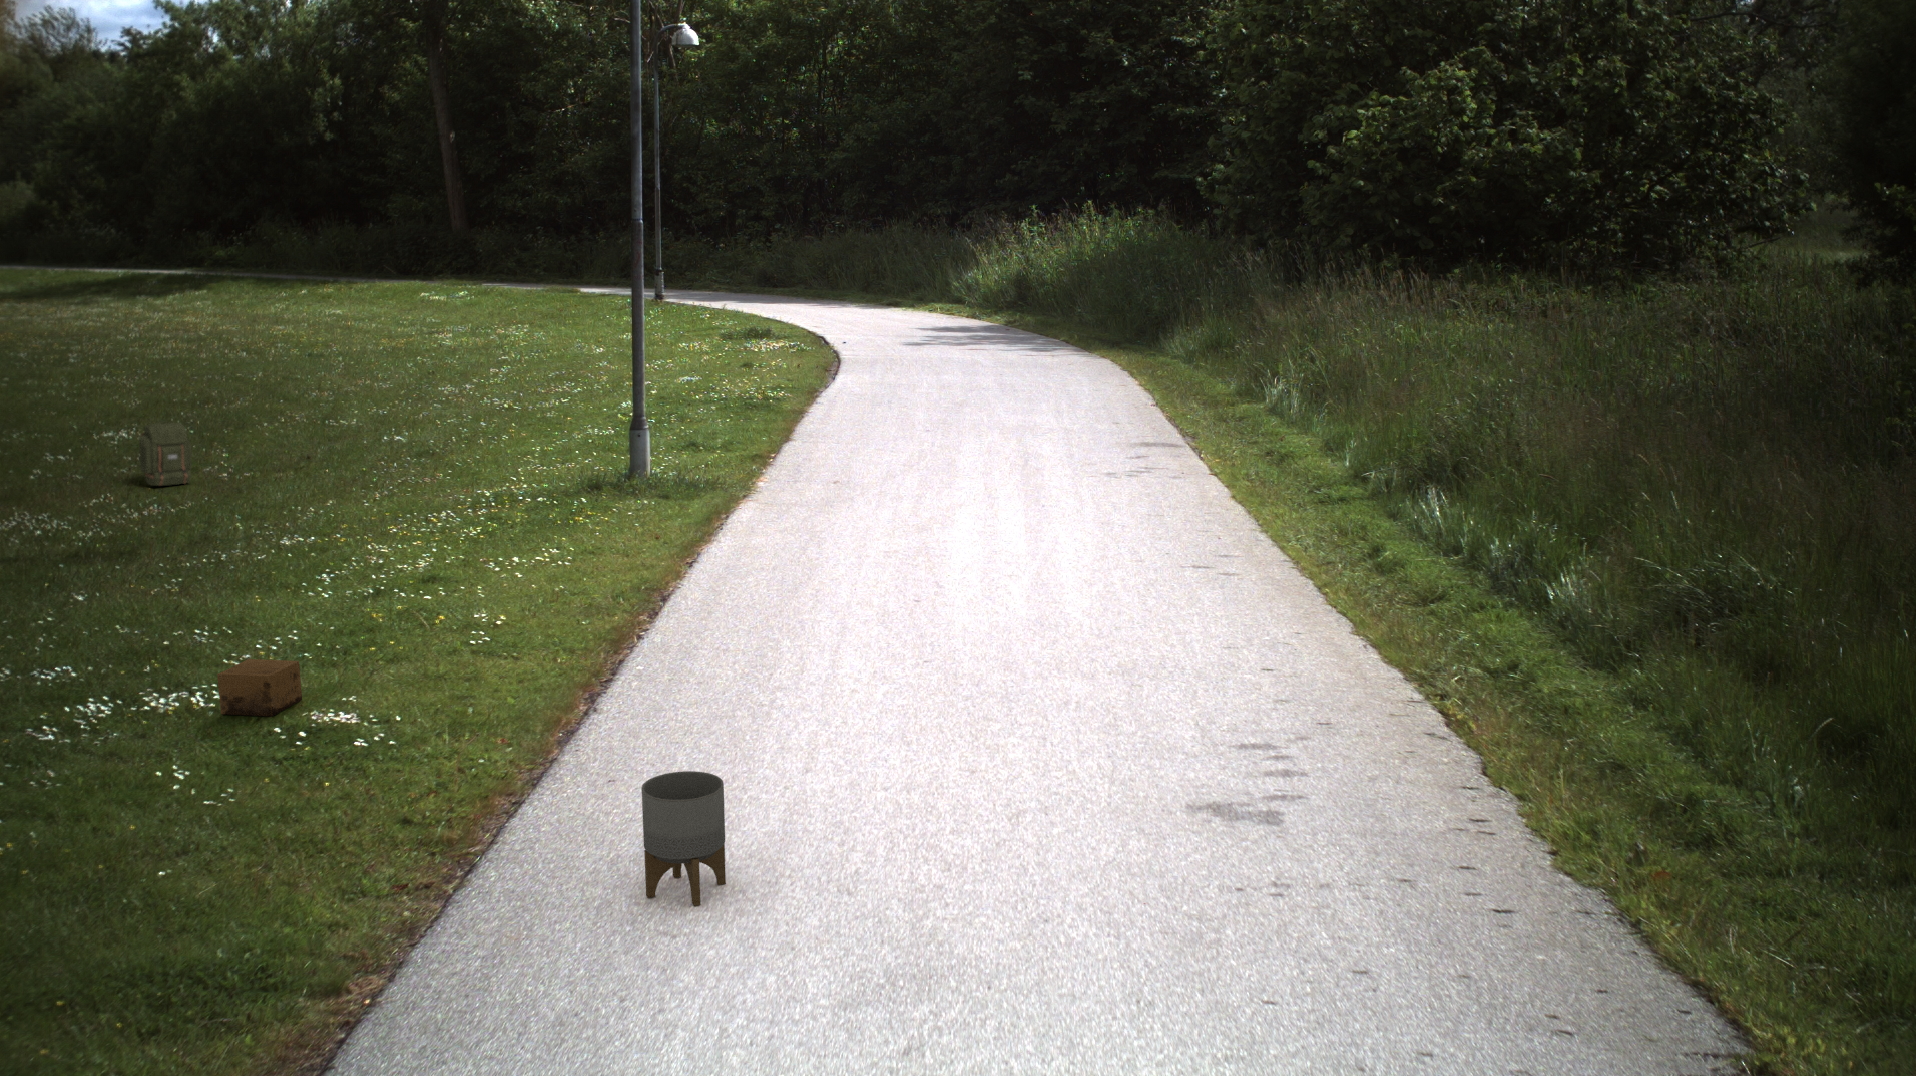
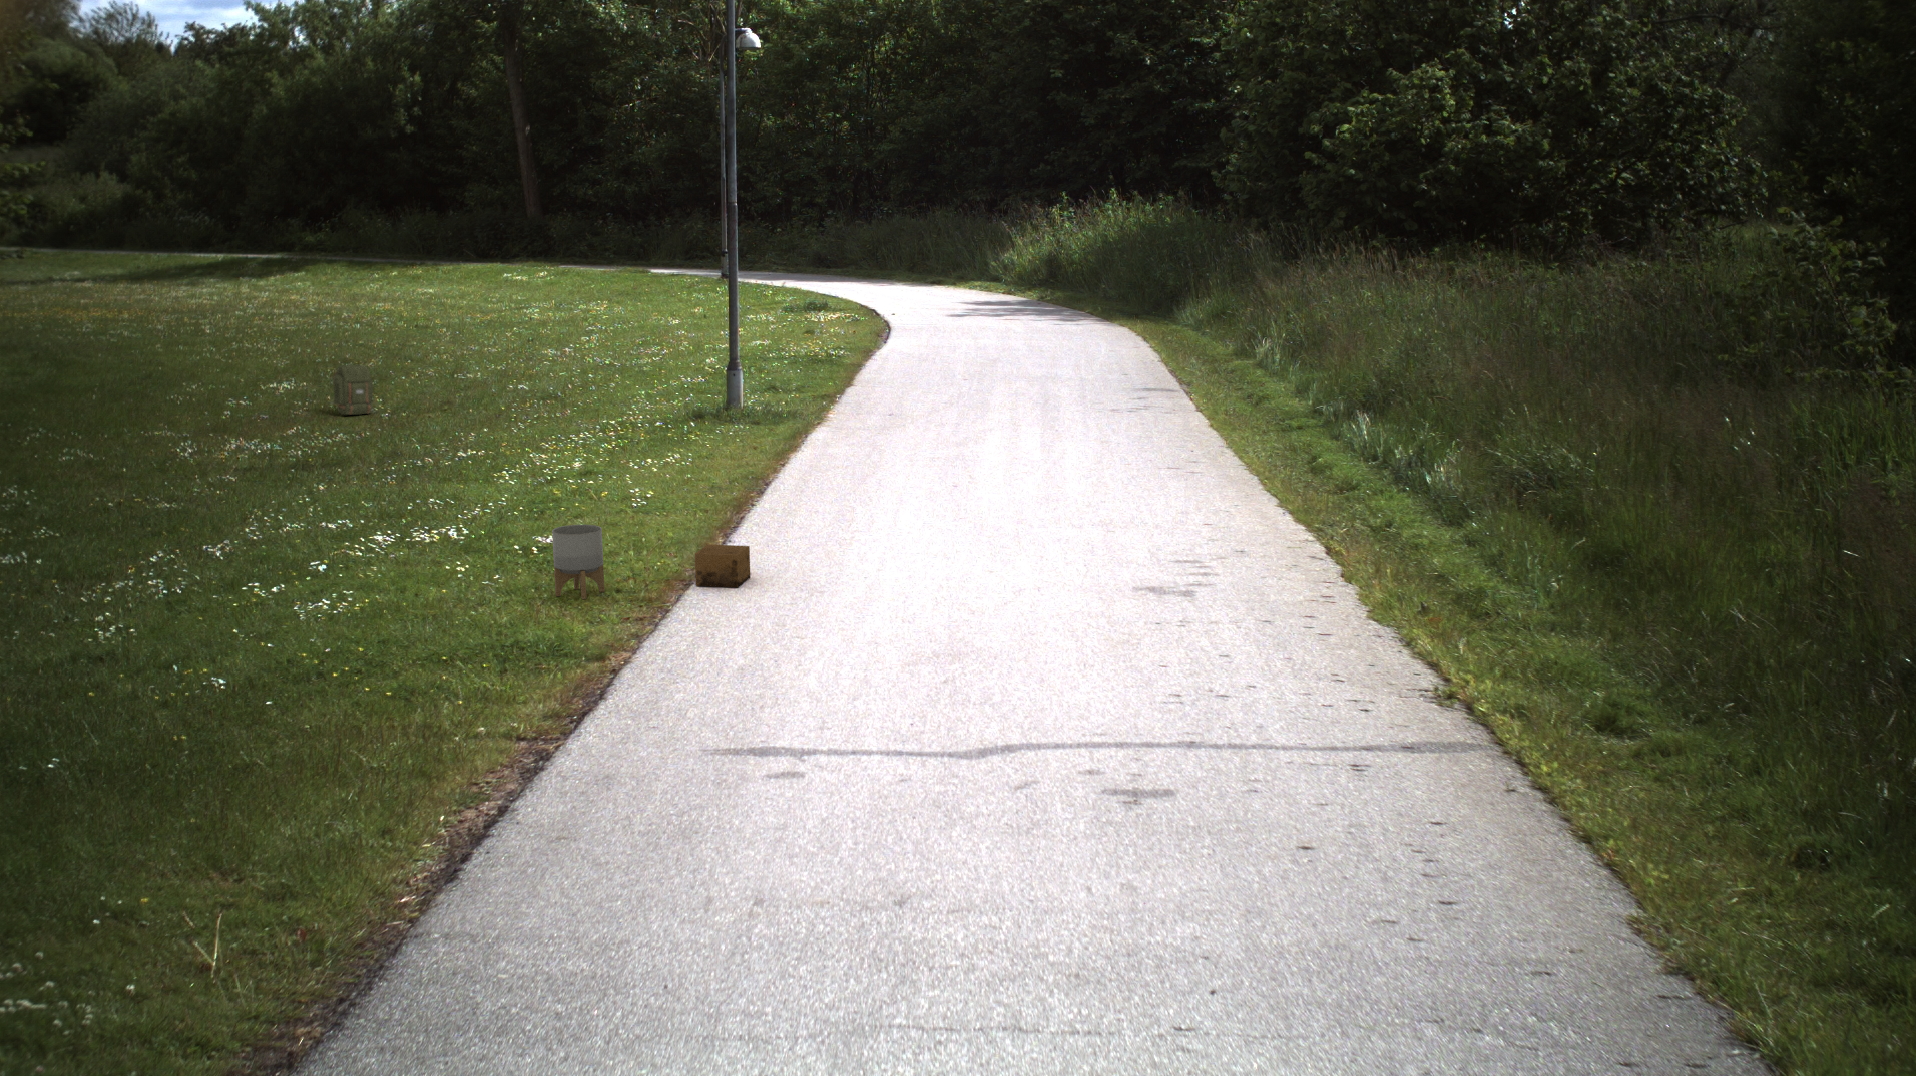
cardboard box: present [217,659,302,717] -> present [695,545,750,588]
planter: present [642,771,726,906] -> present [552,525,604,599]

